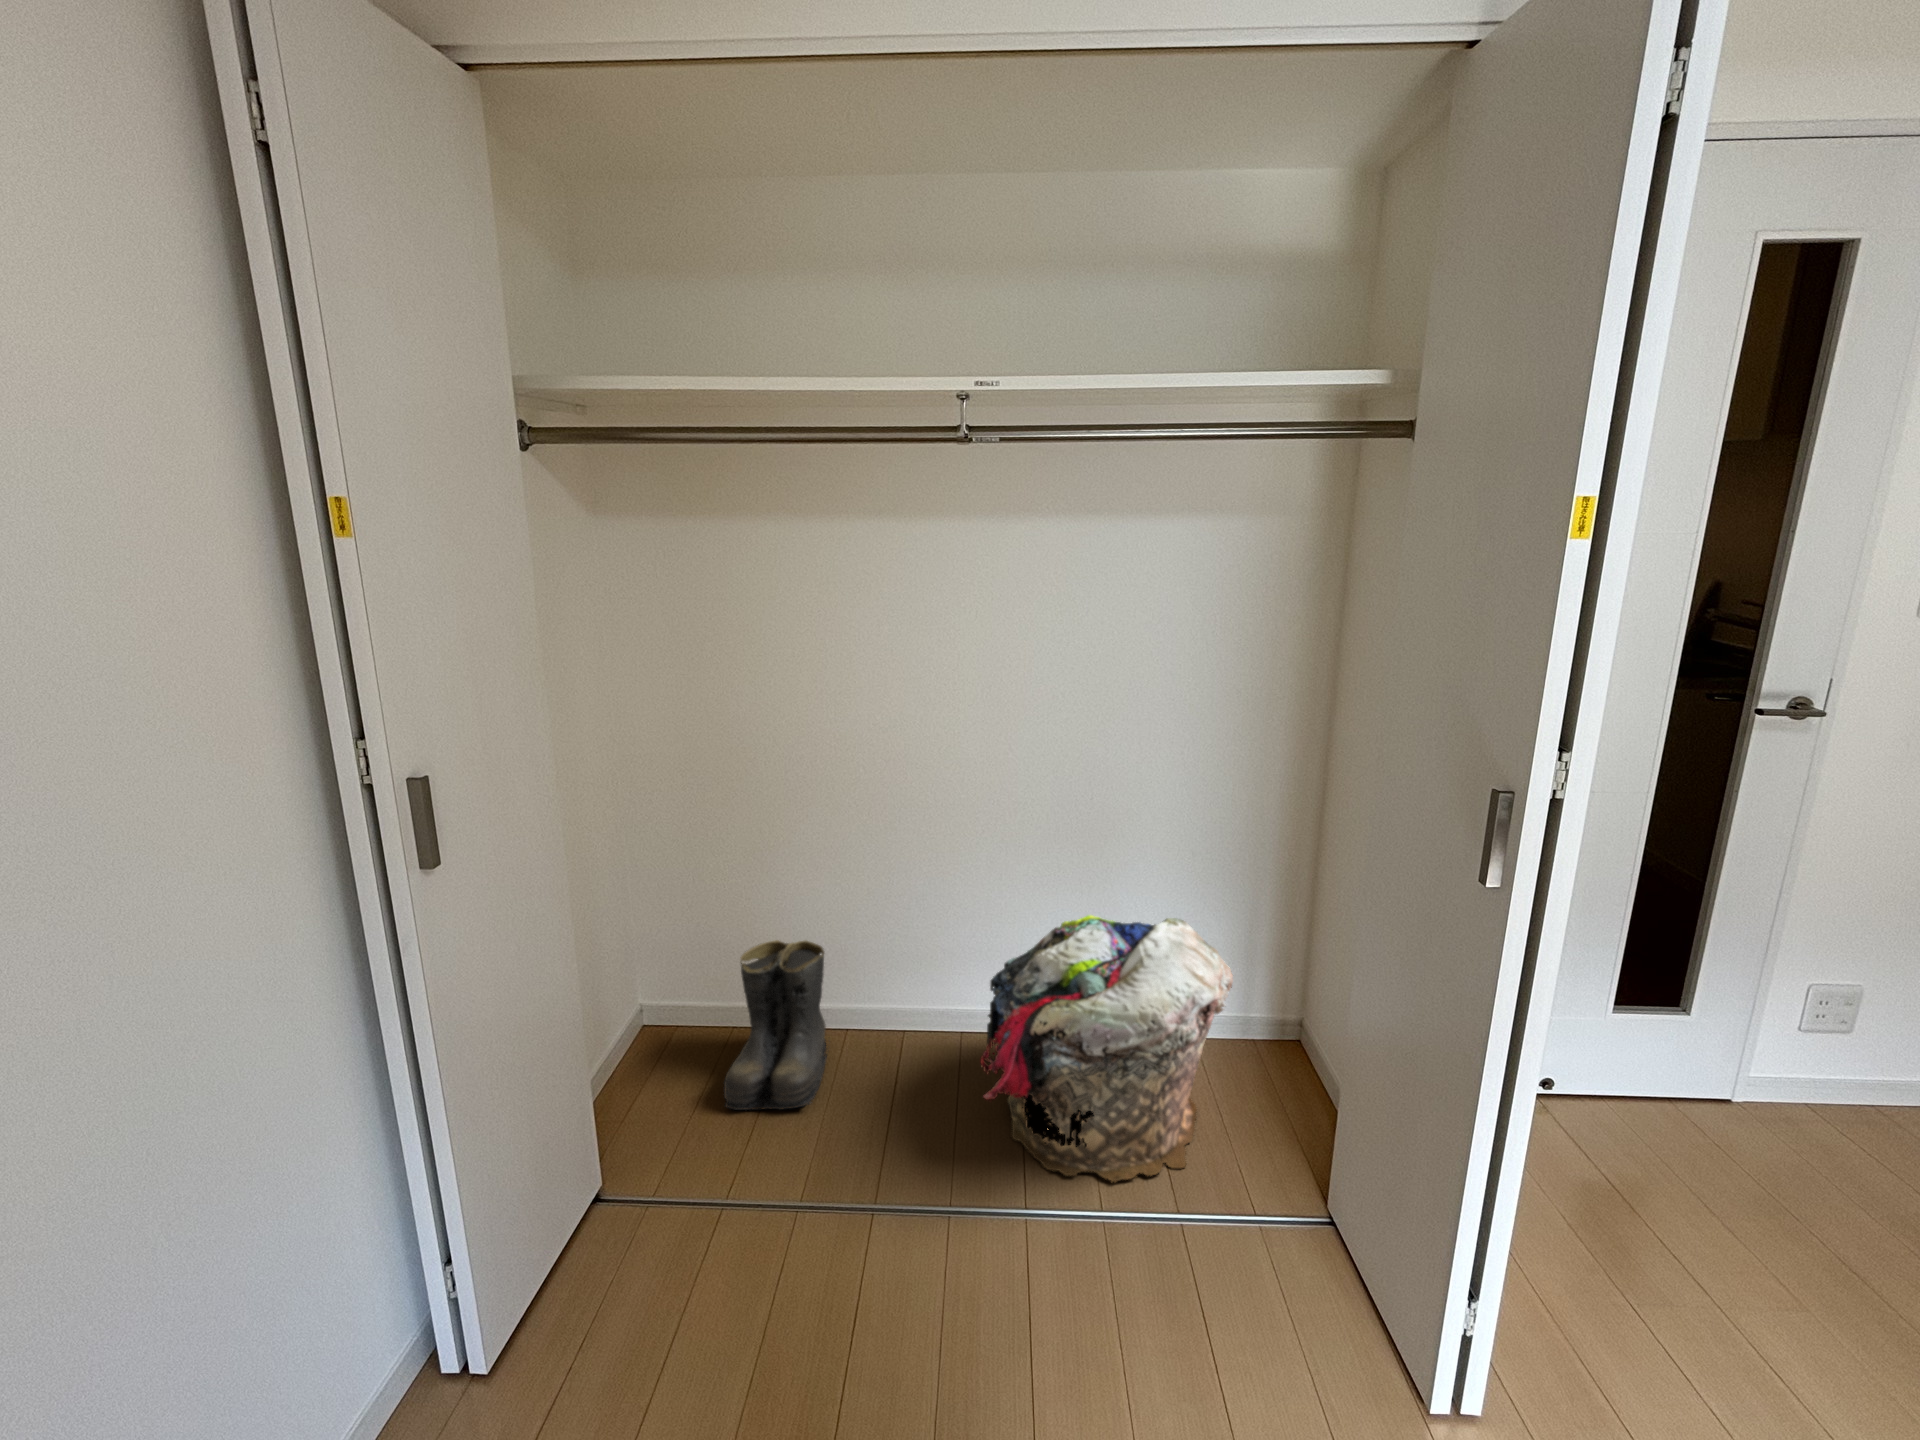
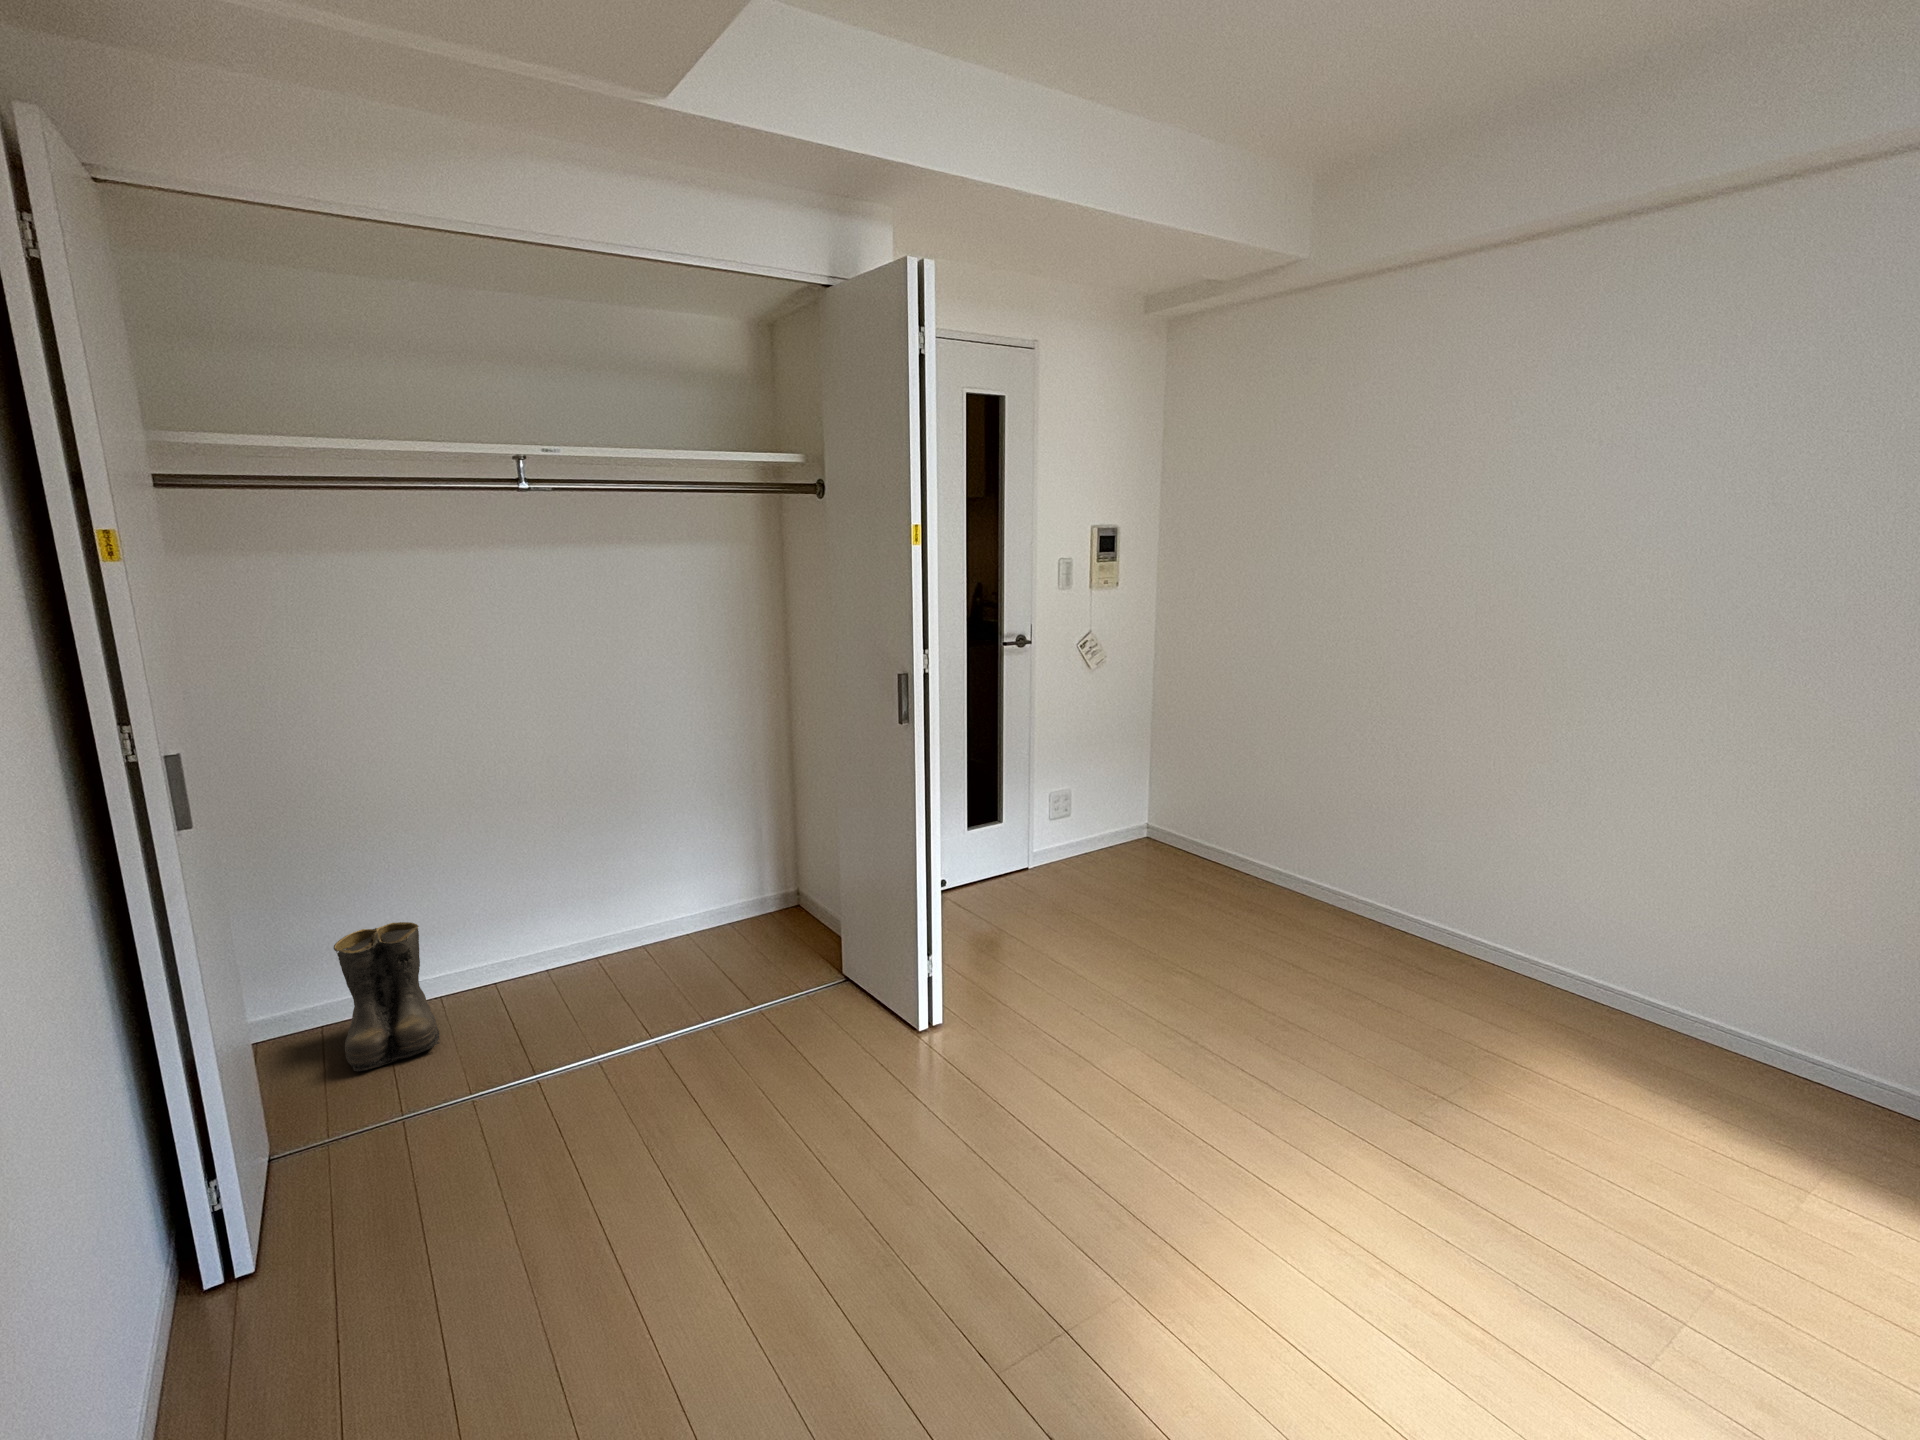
laundry basket: present [981,915,1232,1182] -> none [580,828,753,1018]

